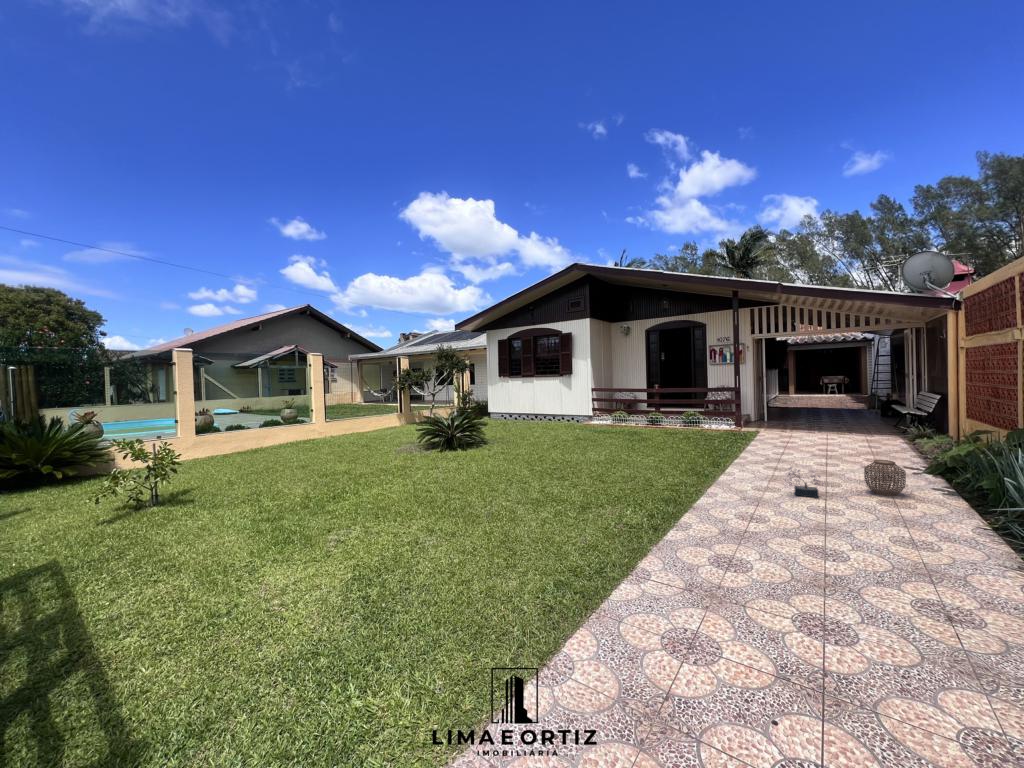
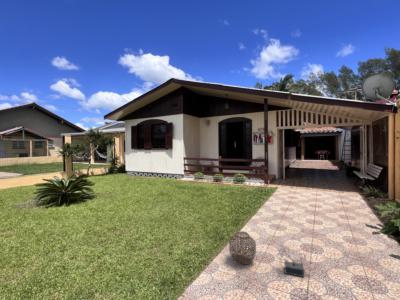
woven basket: present [864,460,906,496] -> present [229,232,256,265]

